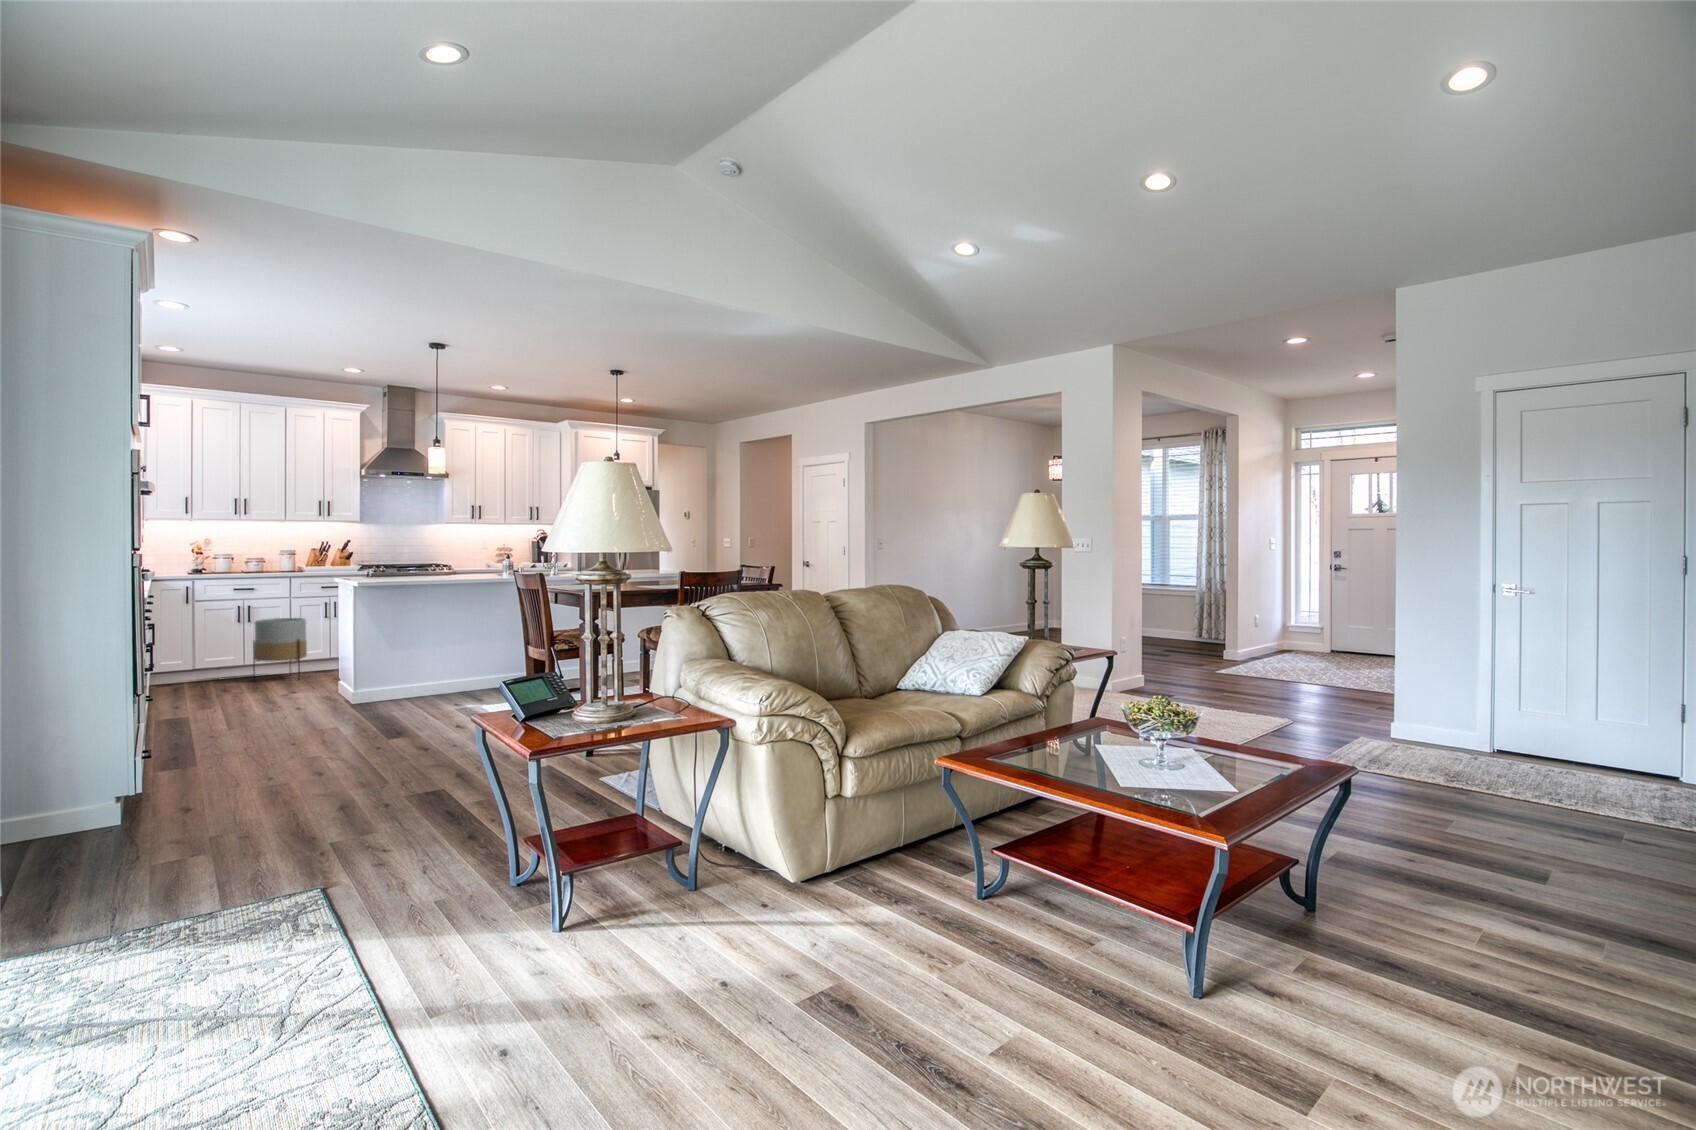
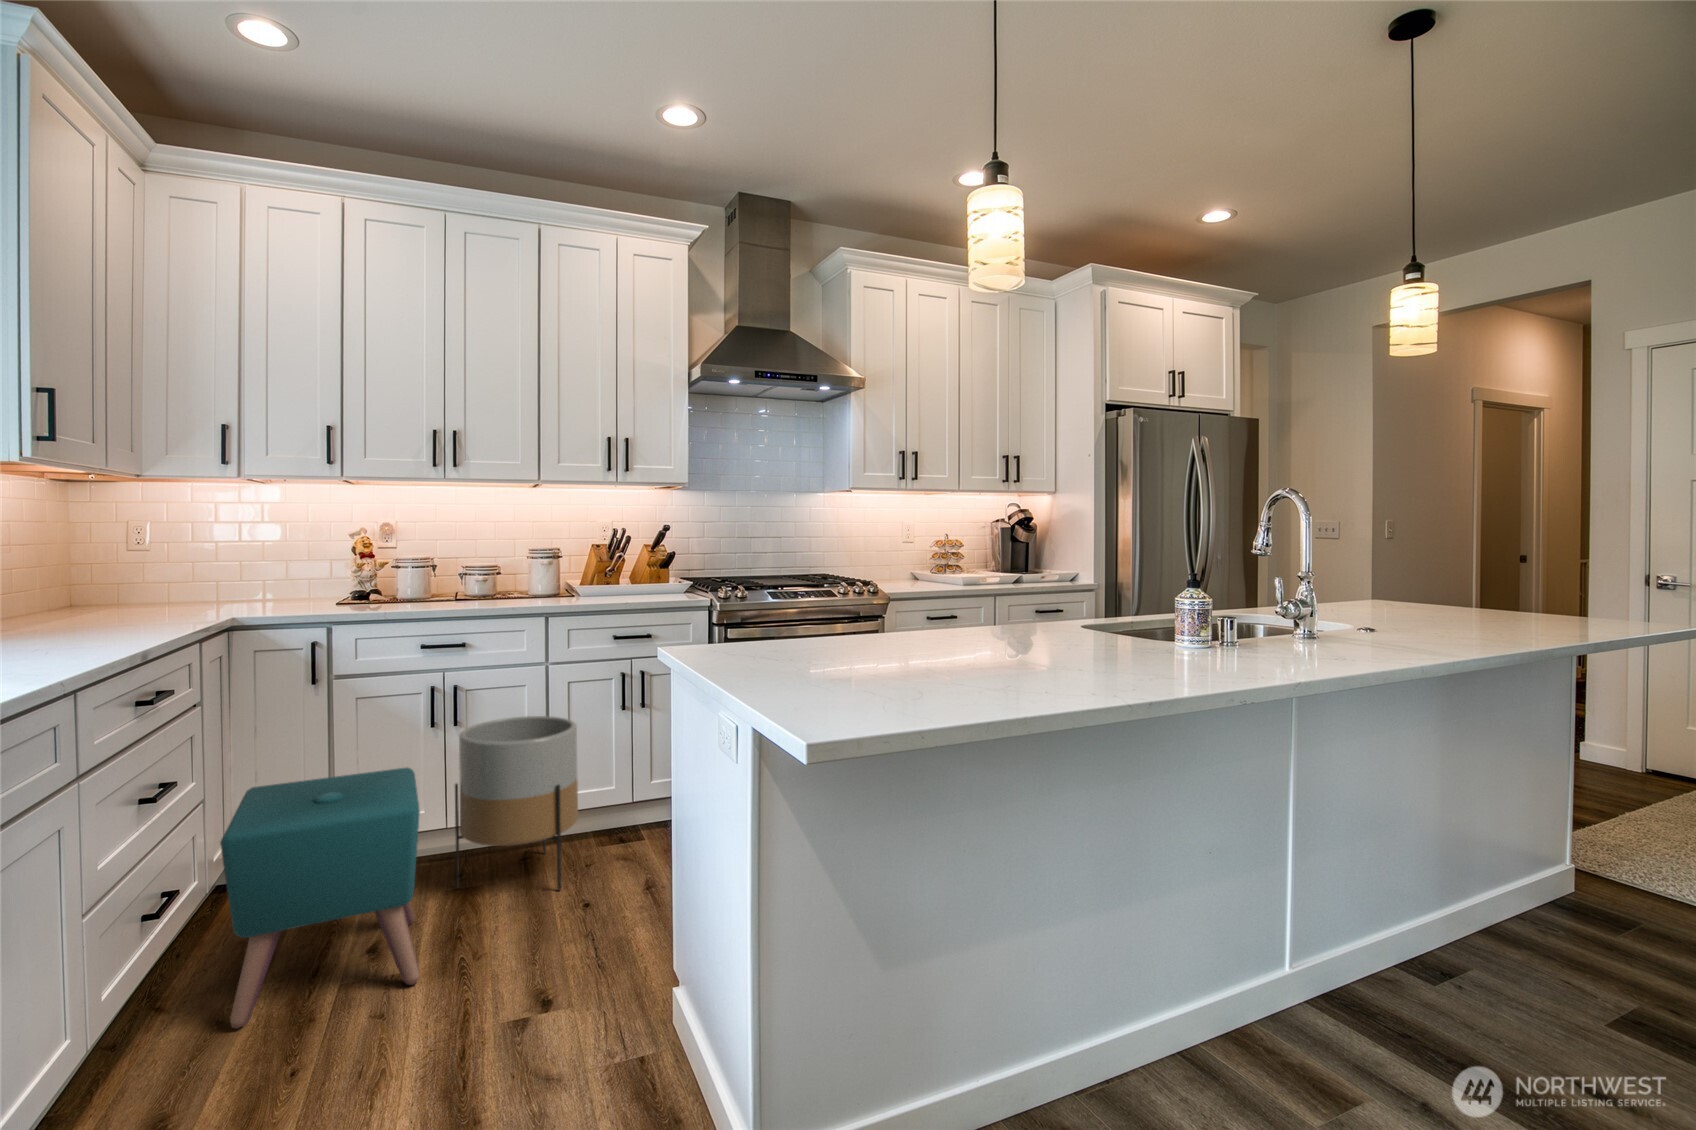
ottoman: none [176,629,250,698] -> present [220,768,420,1029]

